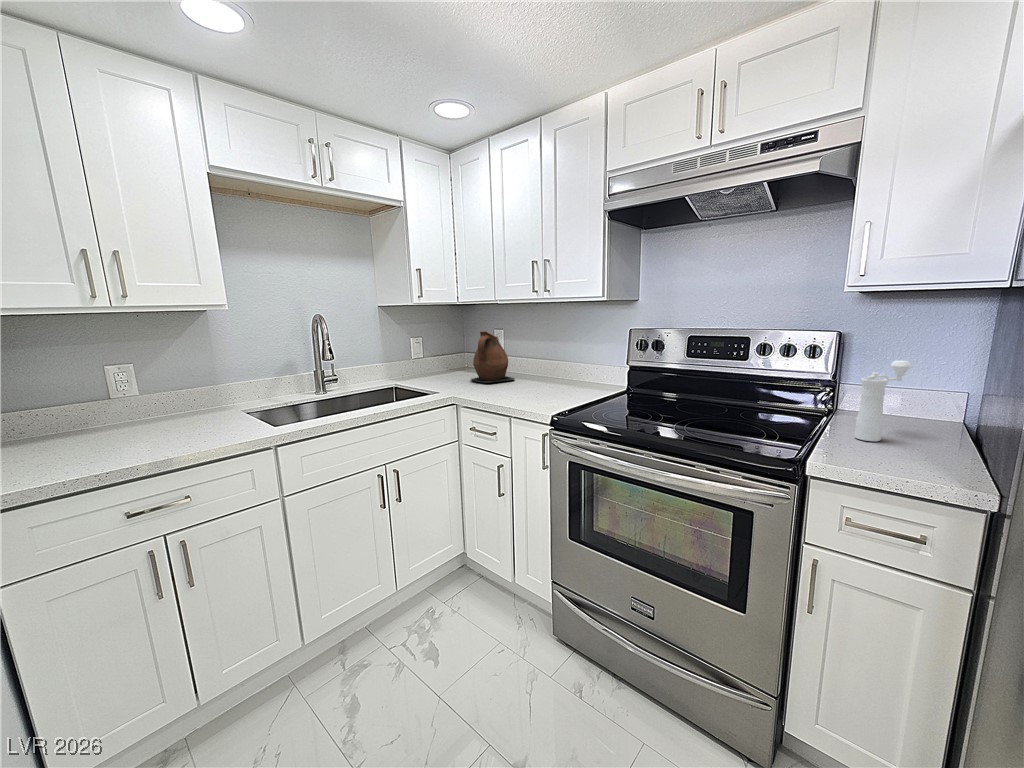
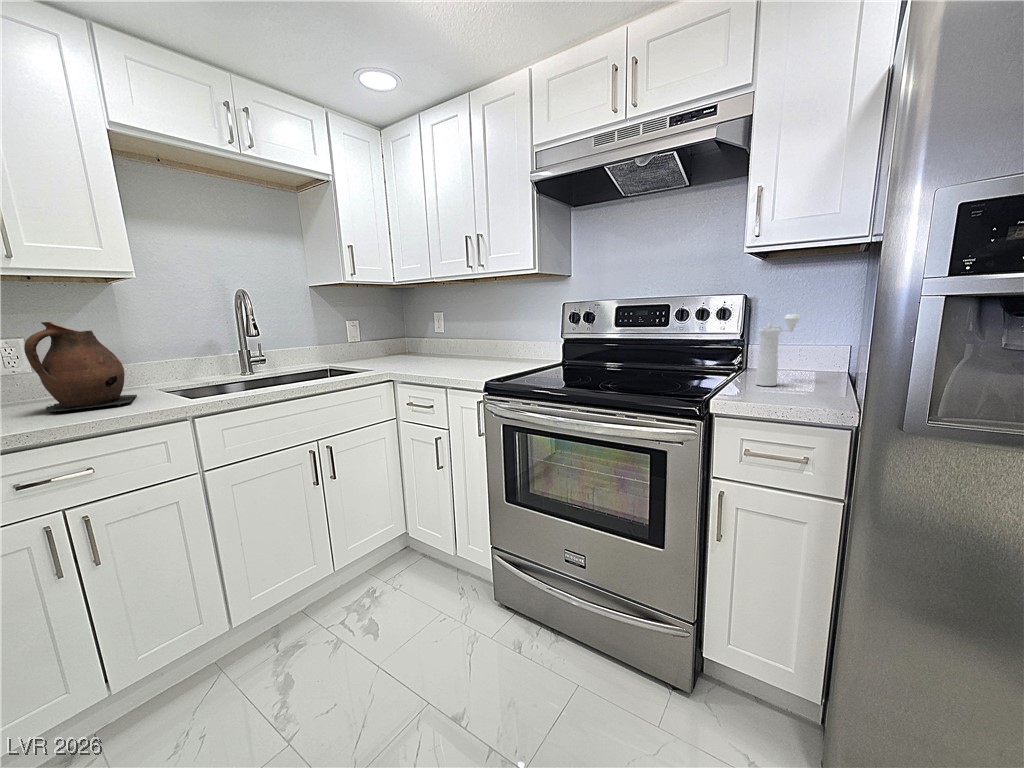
ceramic pitcher: present [472,331,515,383] -> present [24,322,137,412]

